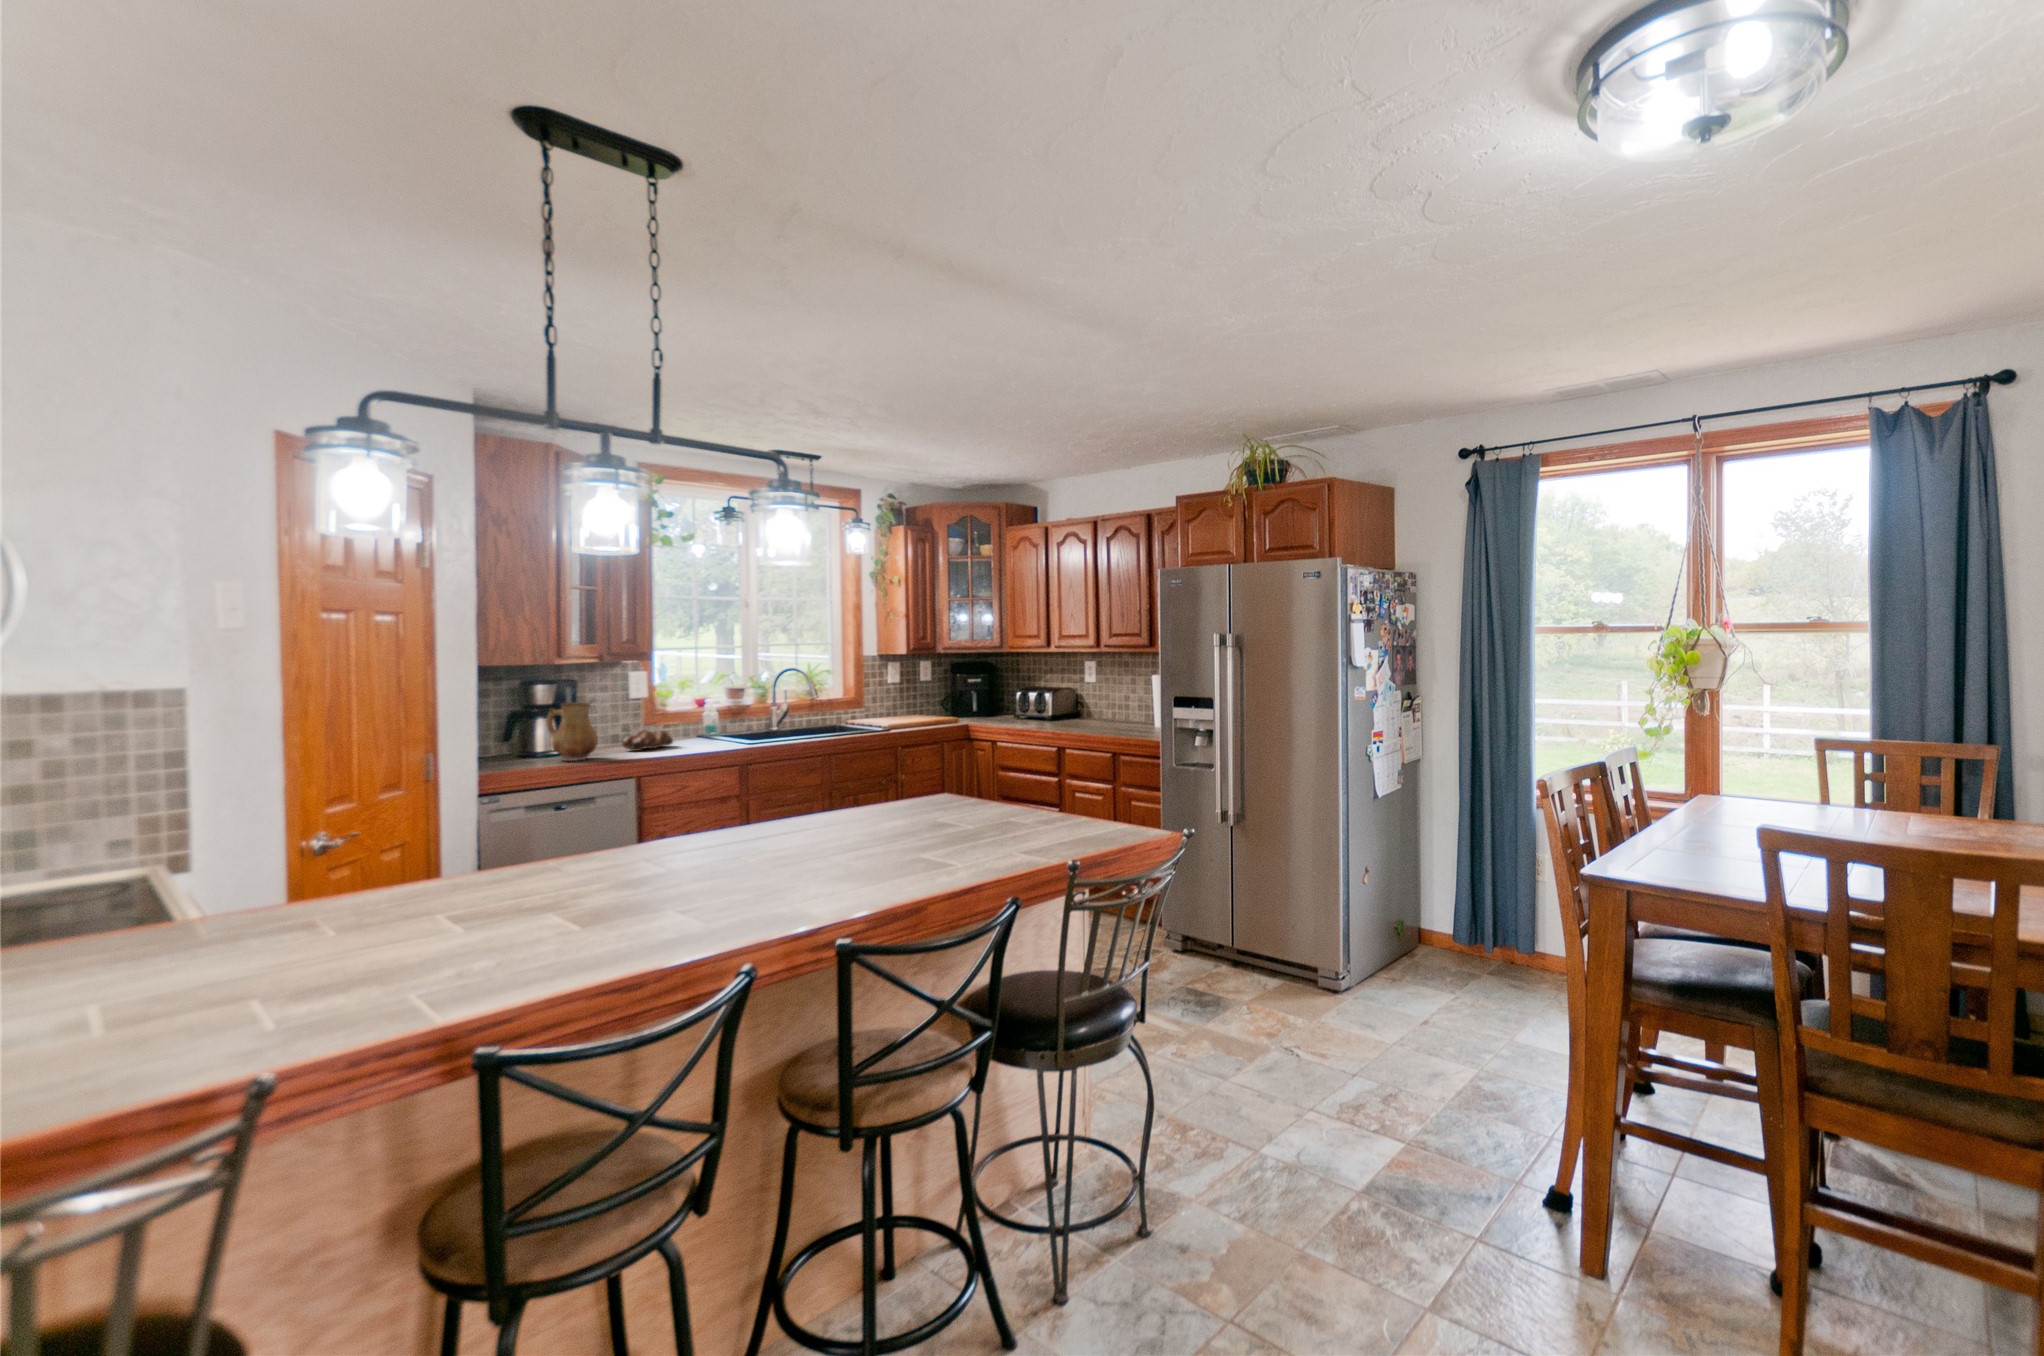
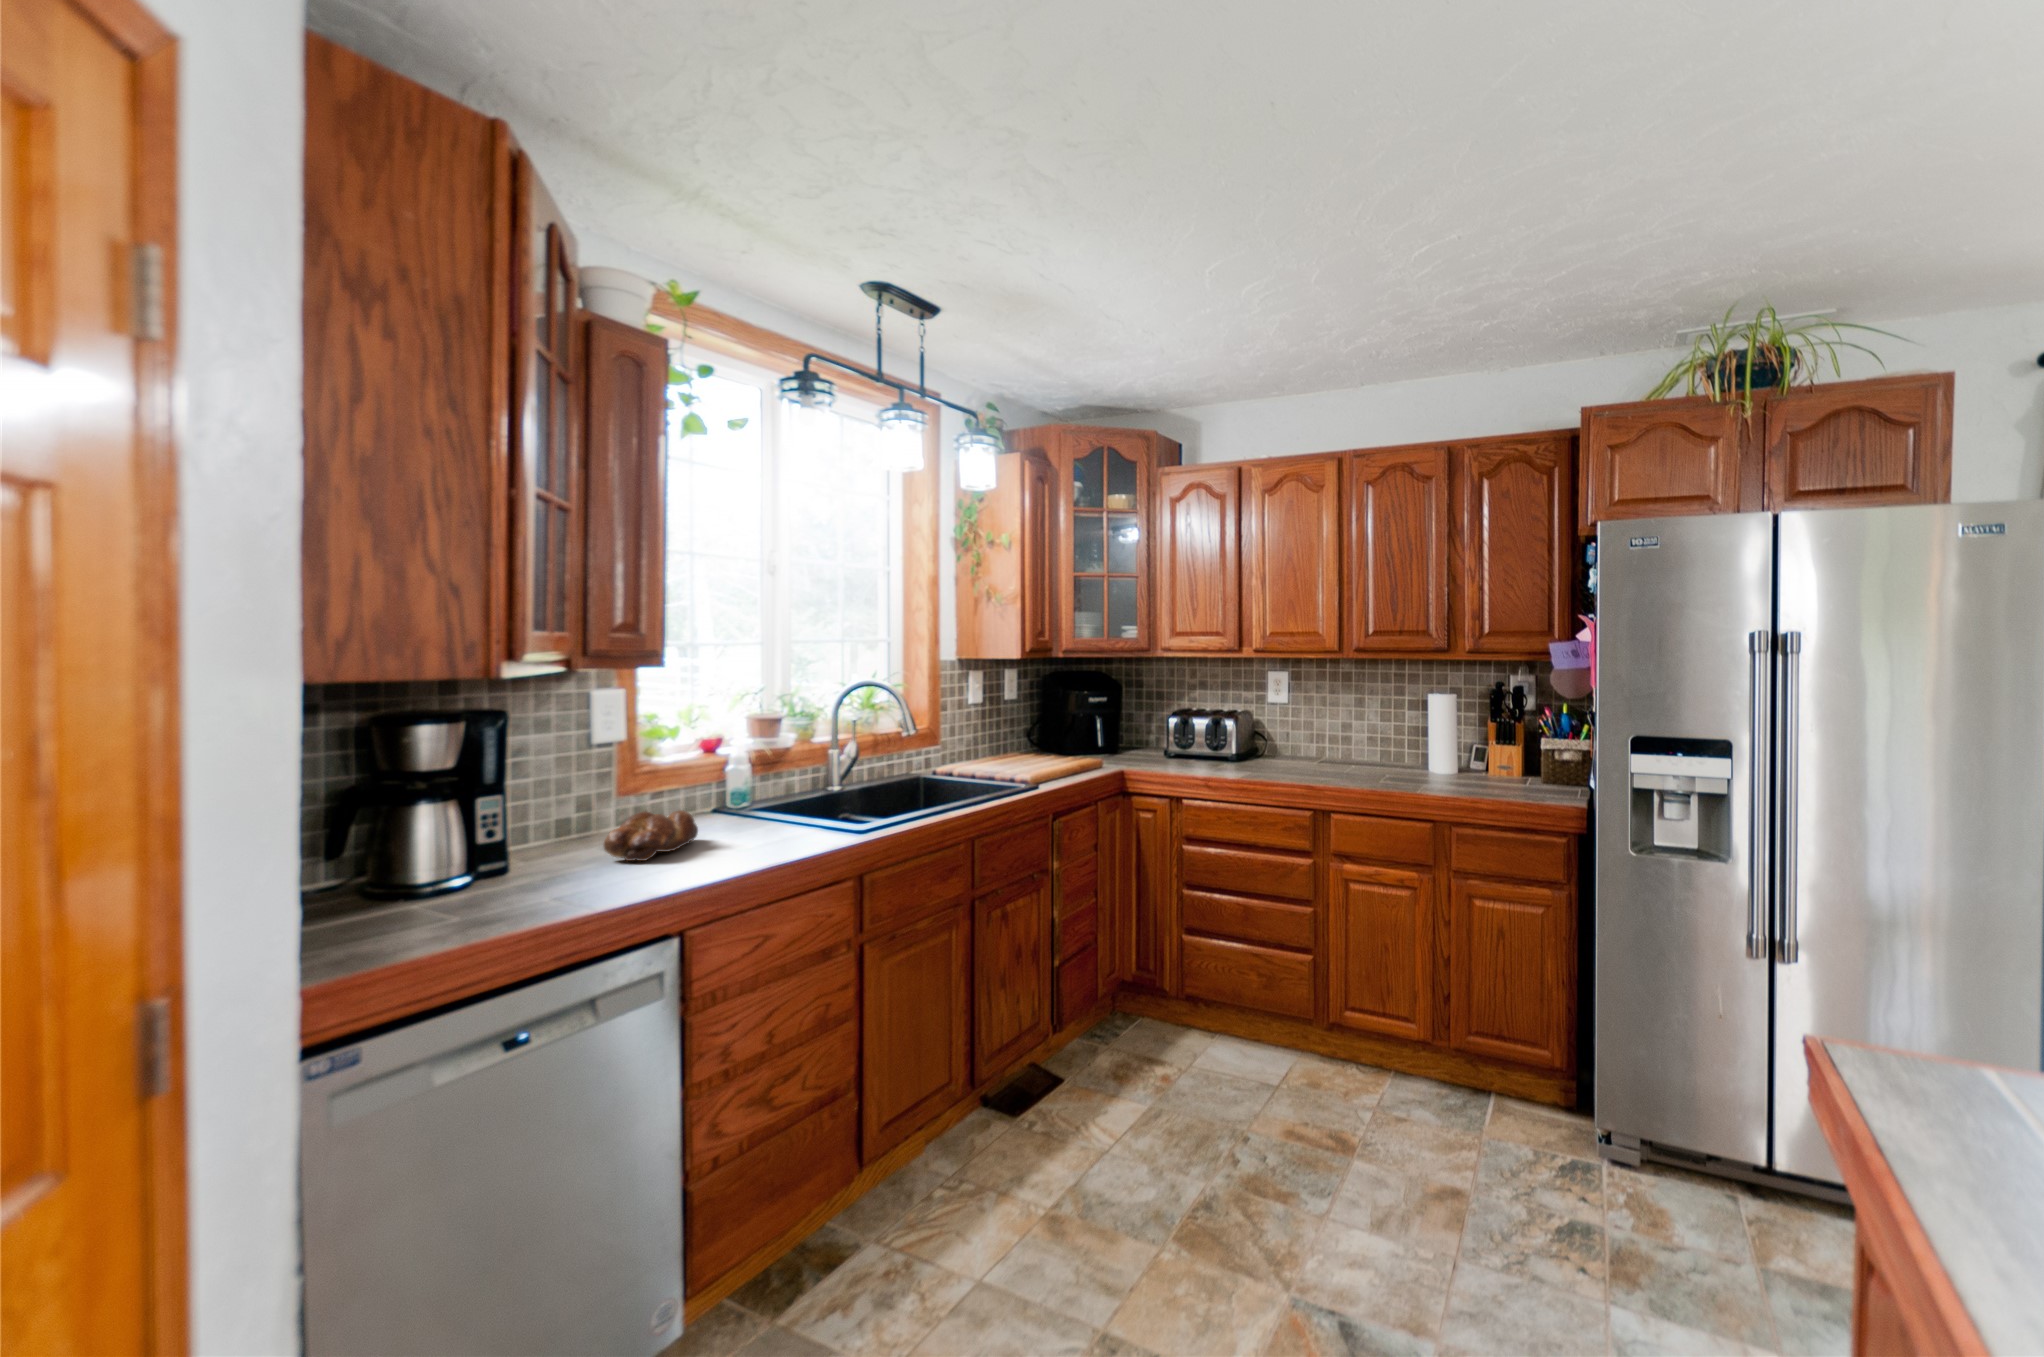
ceramic pitcher: present [546,702,598,761] -> none [453,764,580,908]

